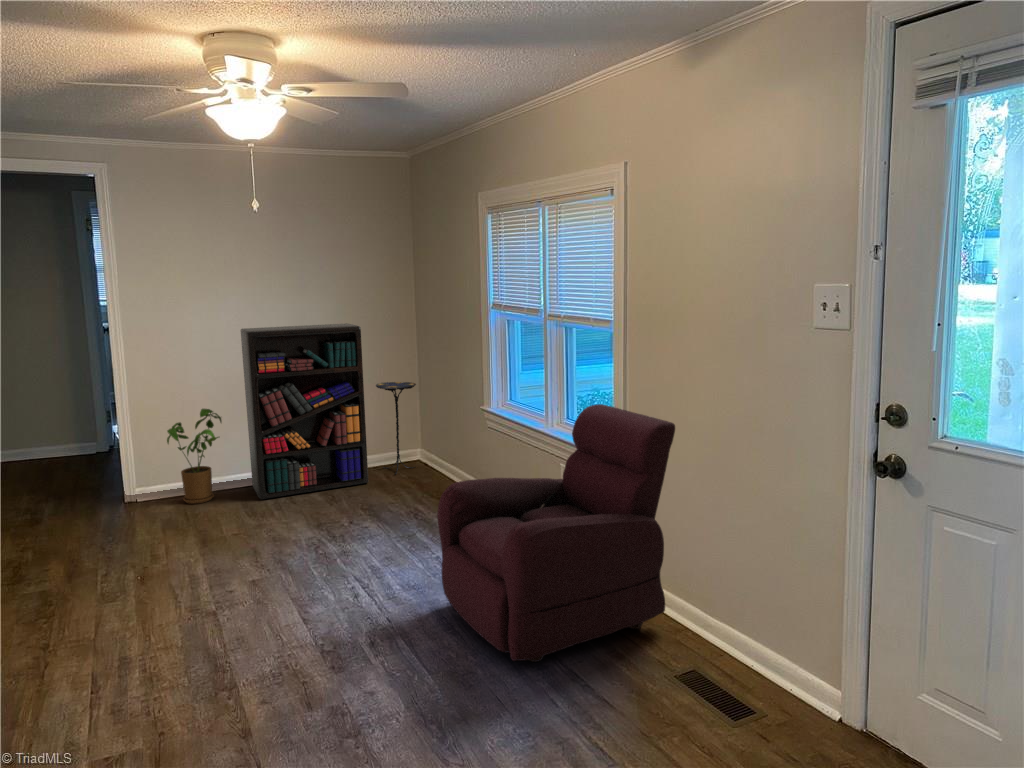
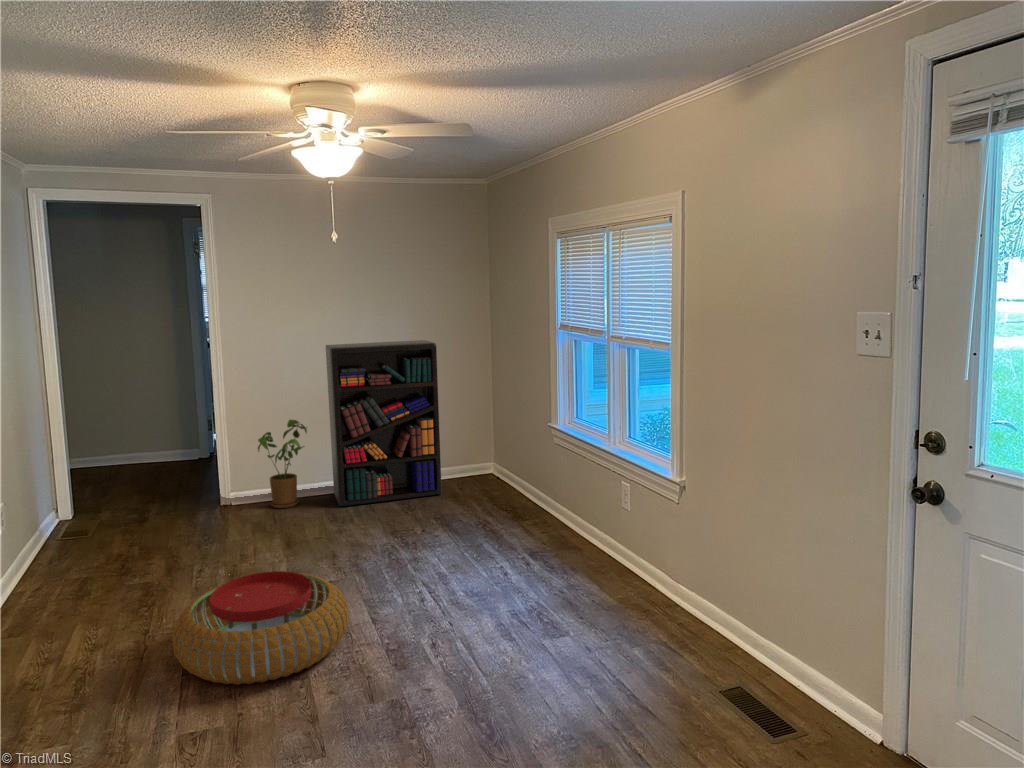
side table: present [376,382,416,474] -> none [450,397,490,487]
armchair: present [437,404,675,662] -> none [497,424,728,671]
pouf: none [74,573,279,703] -> present [172,571,348,685]

